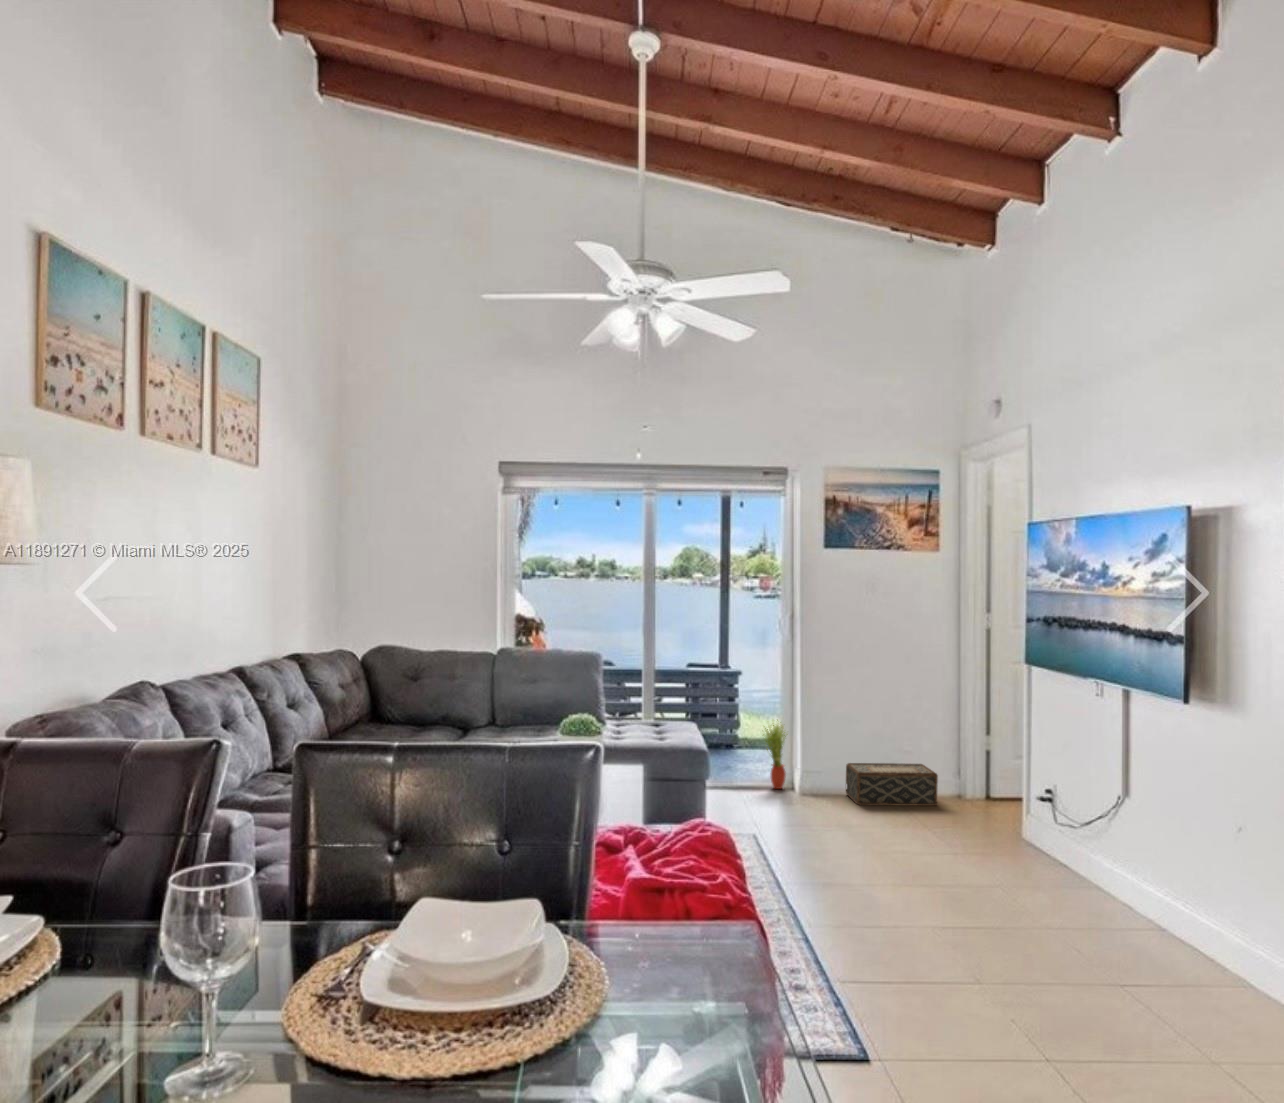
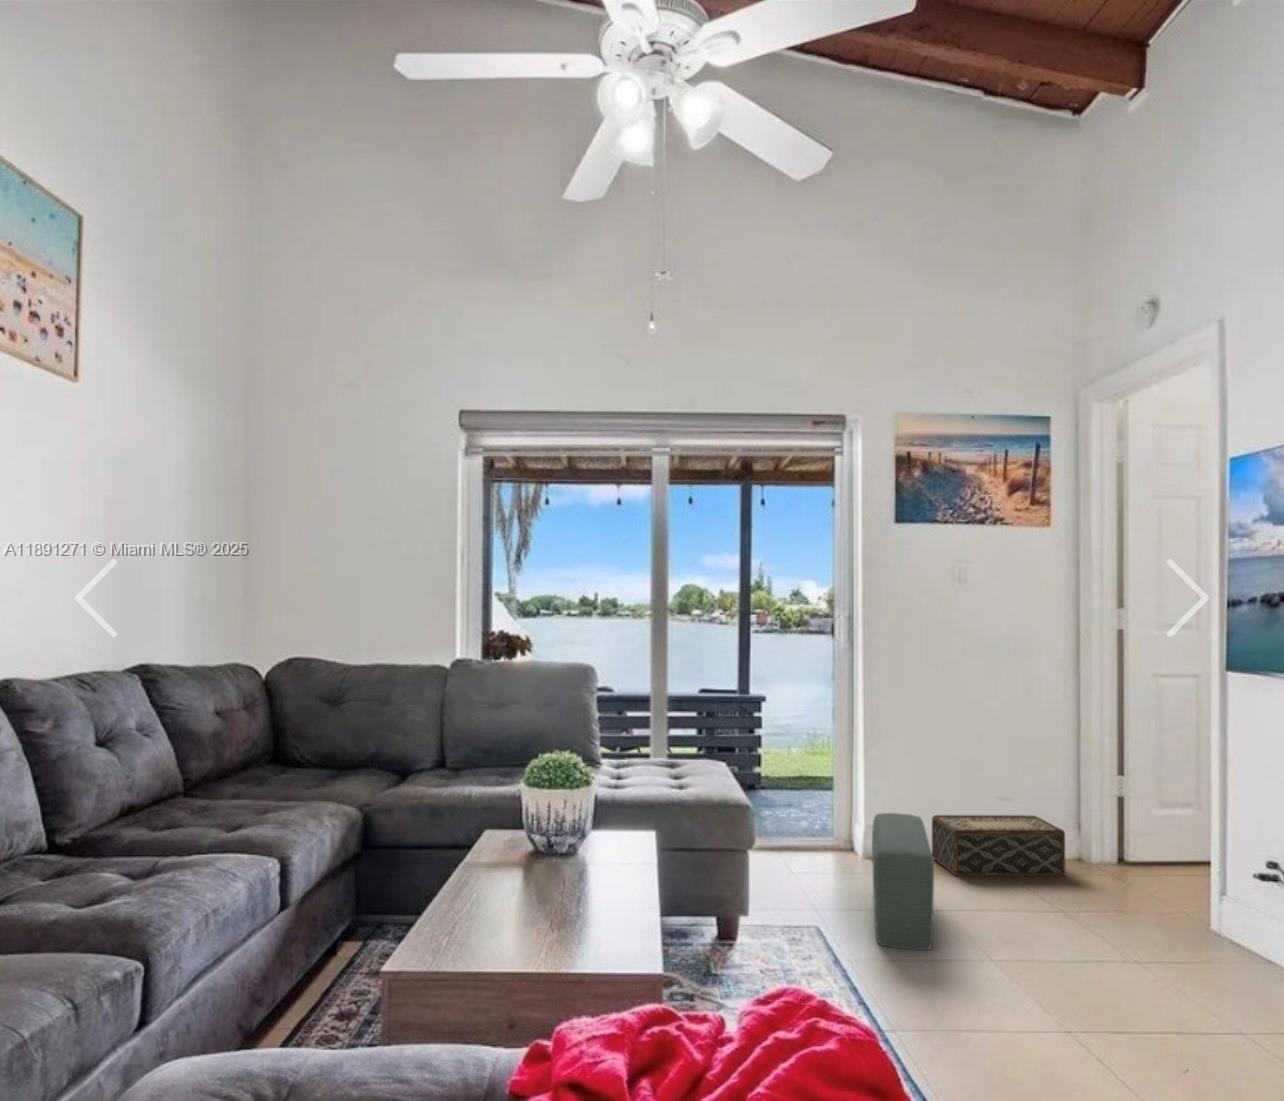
potted plant: present [763,720,788,789] -> none [814,754,850,851]
pouf: none [787,759,829,845] -> present [872,813,934,950]

